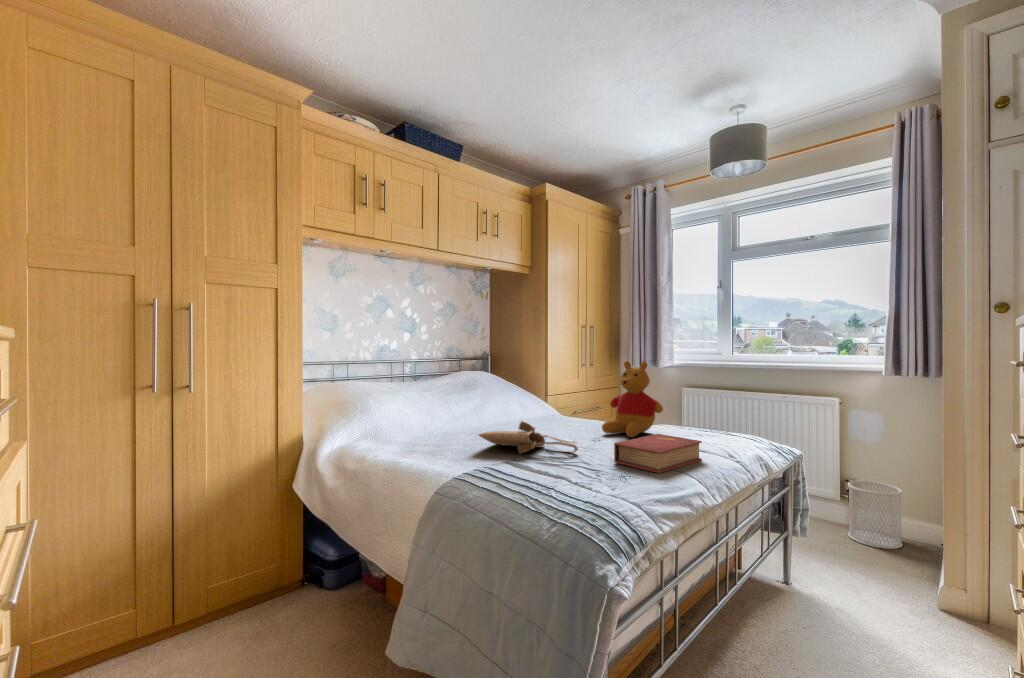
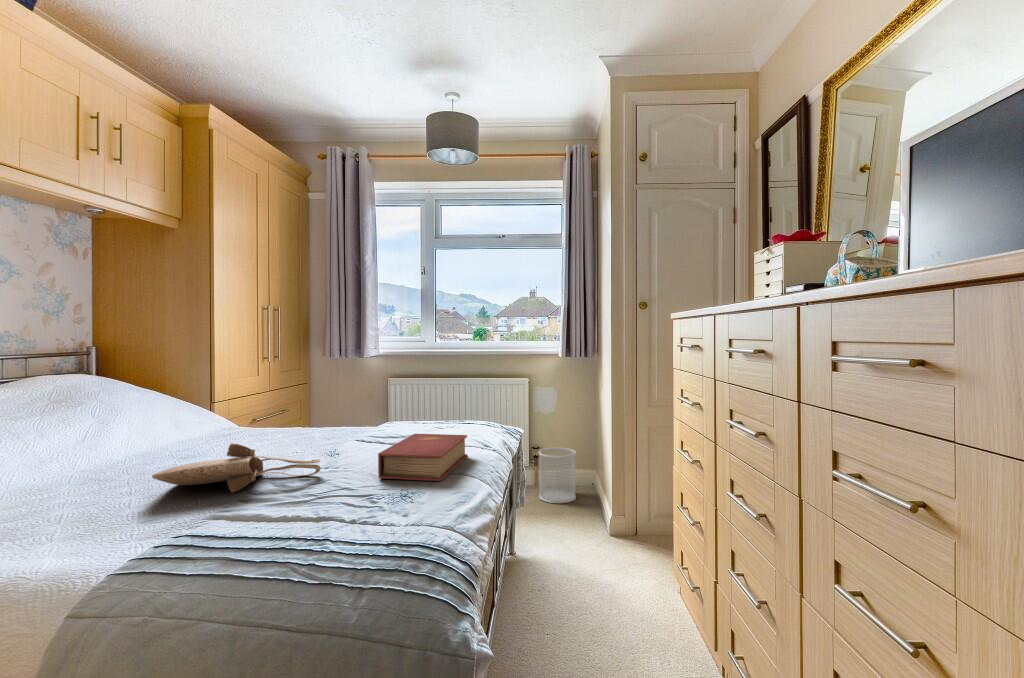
stuffed bear: present [602,361,663,437] -> none [330,350,403,442]

